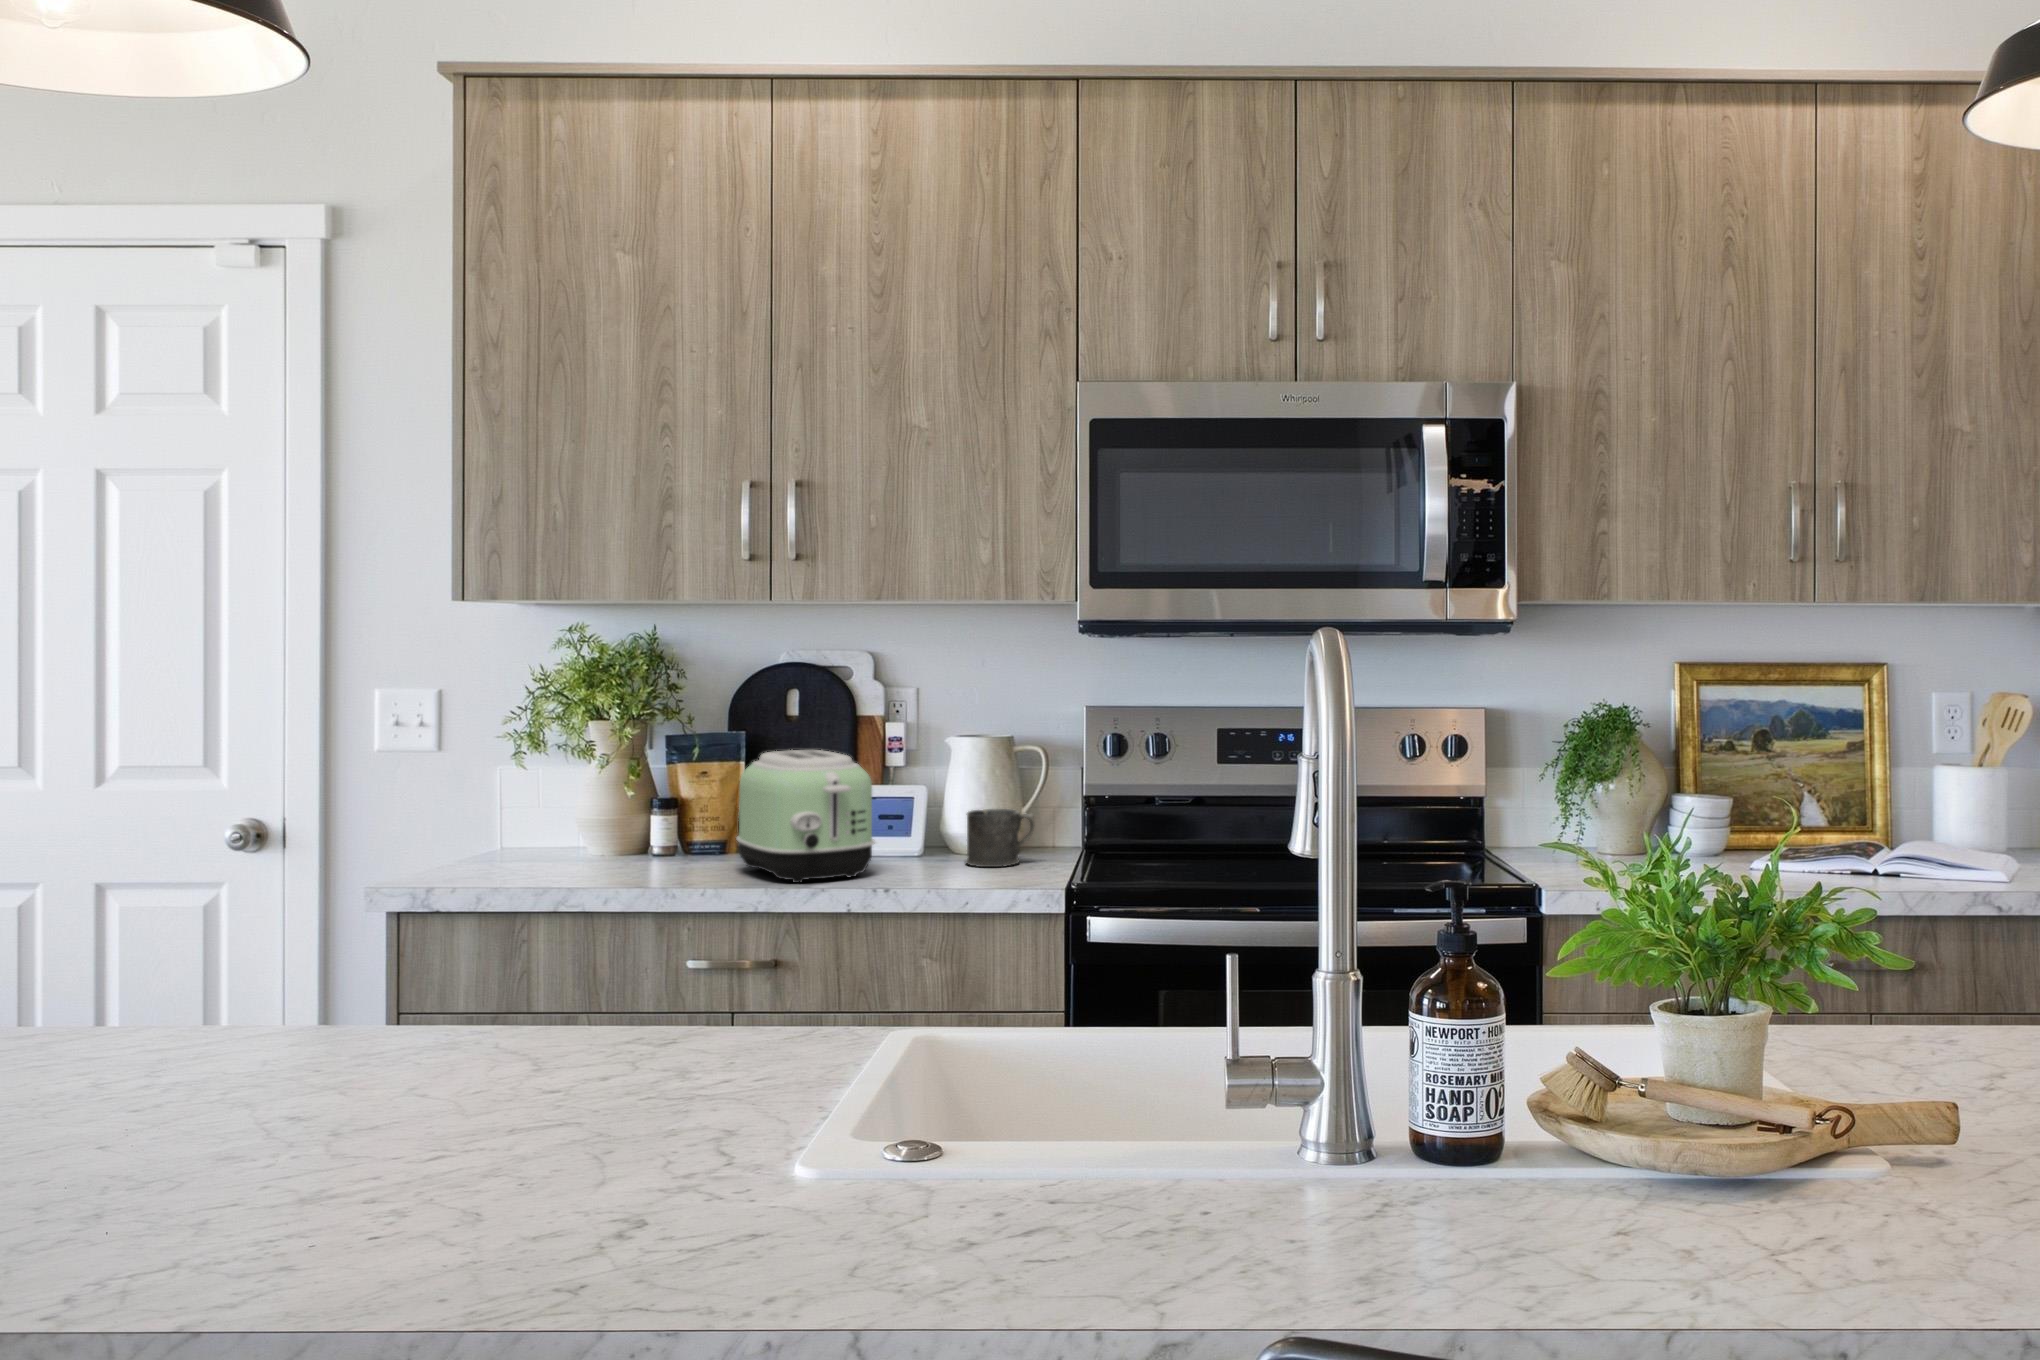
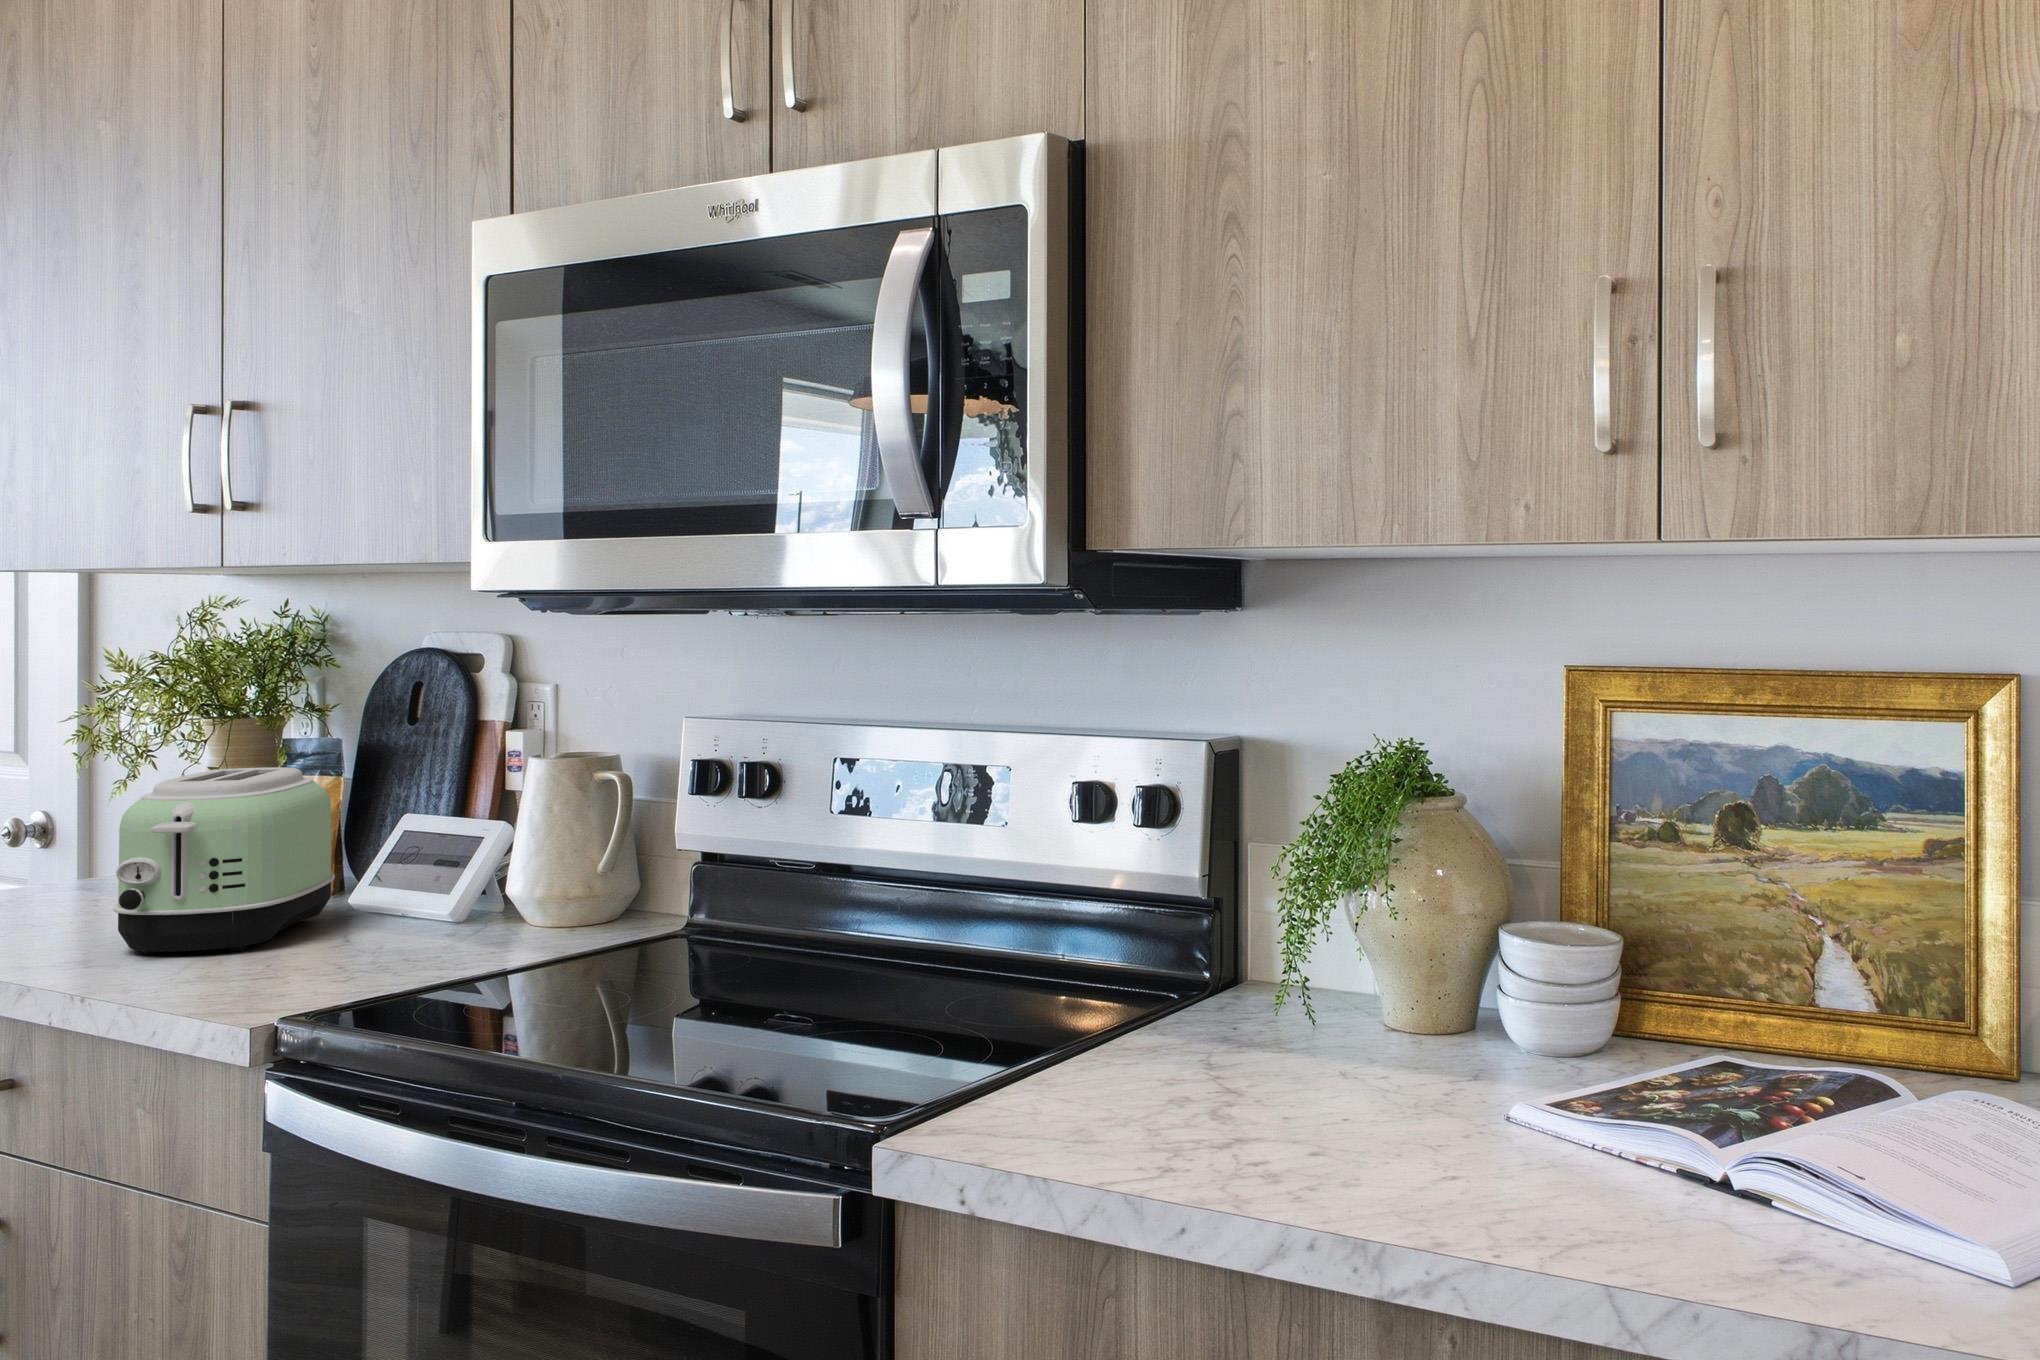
mug: present [966,809,1034,867] -> none [432,862,525,950]

